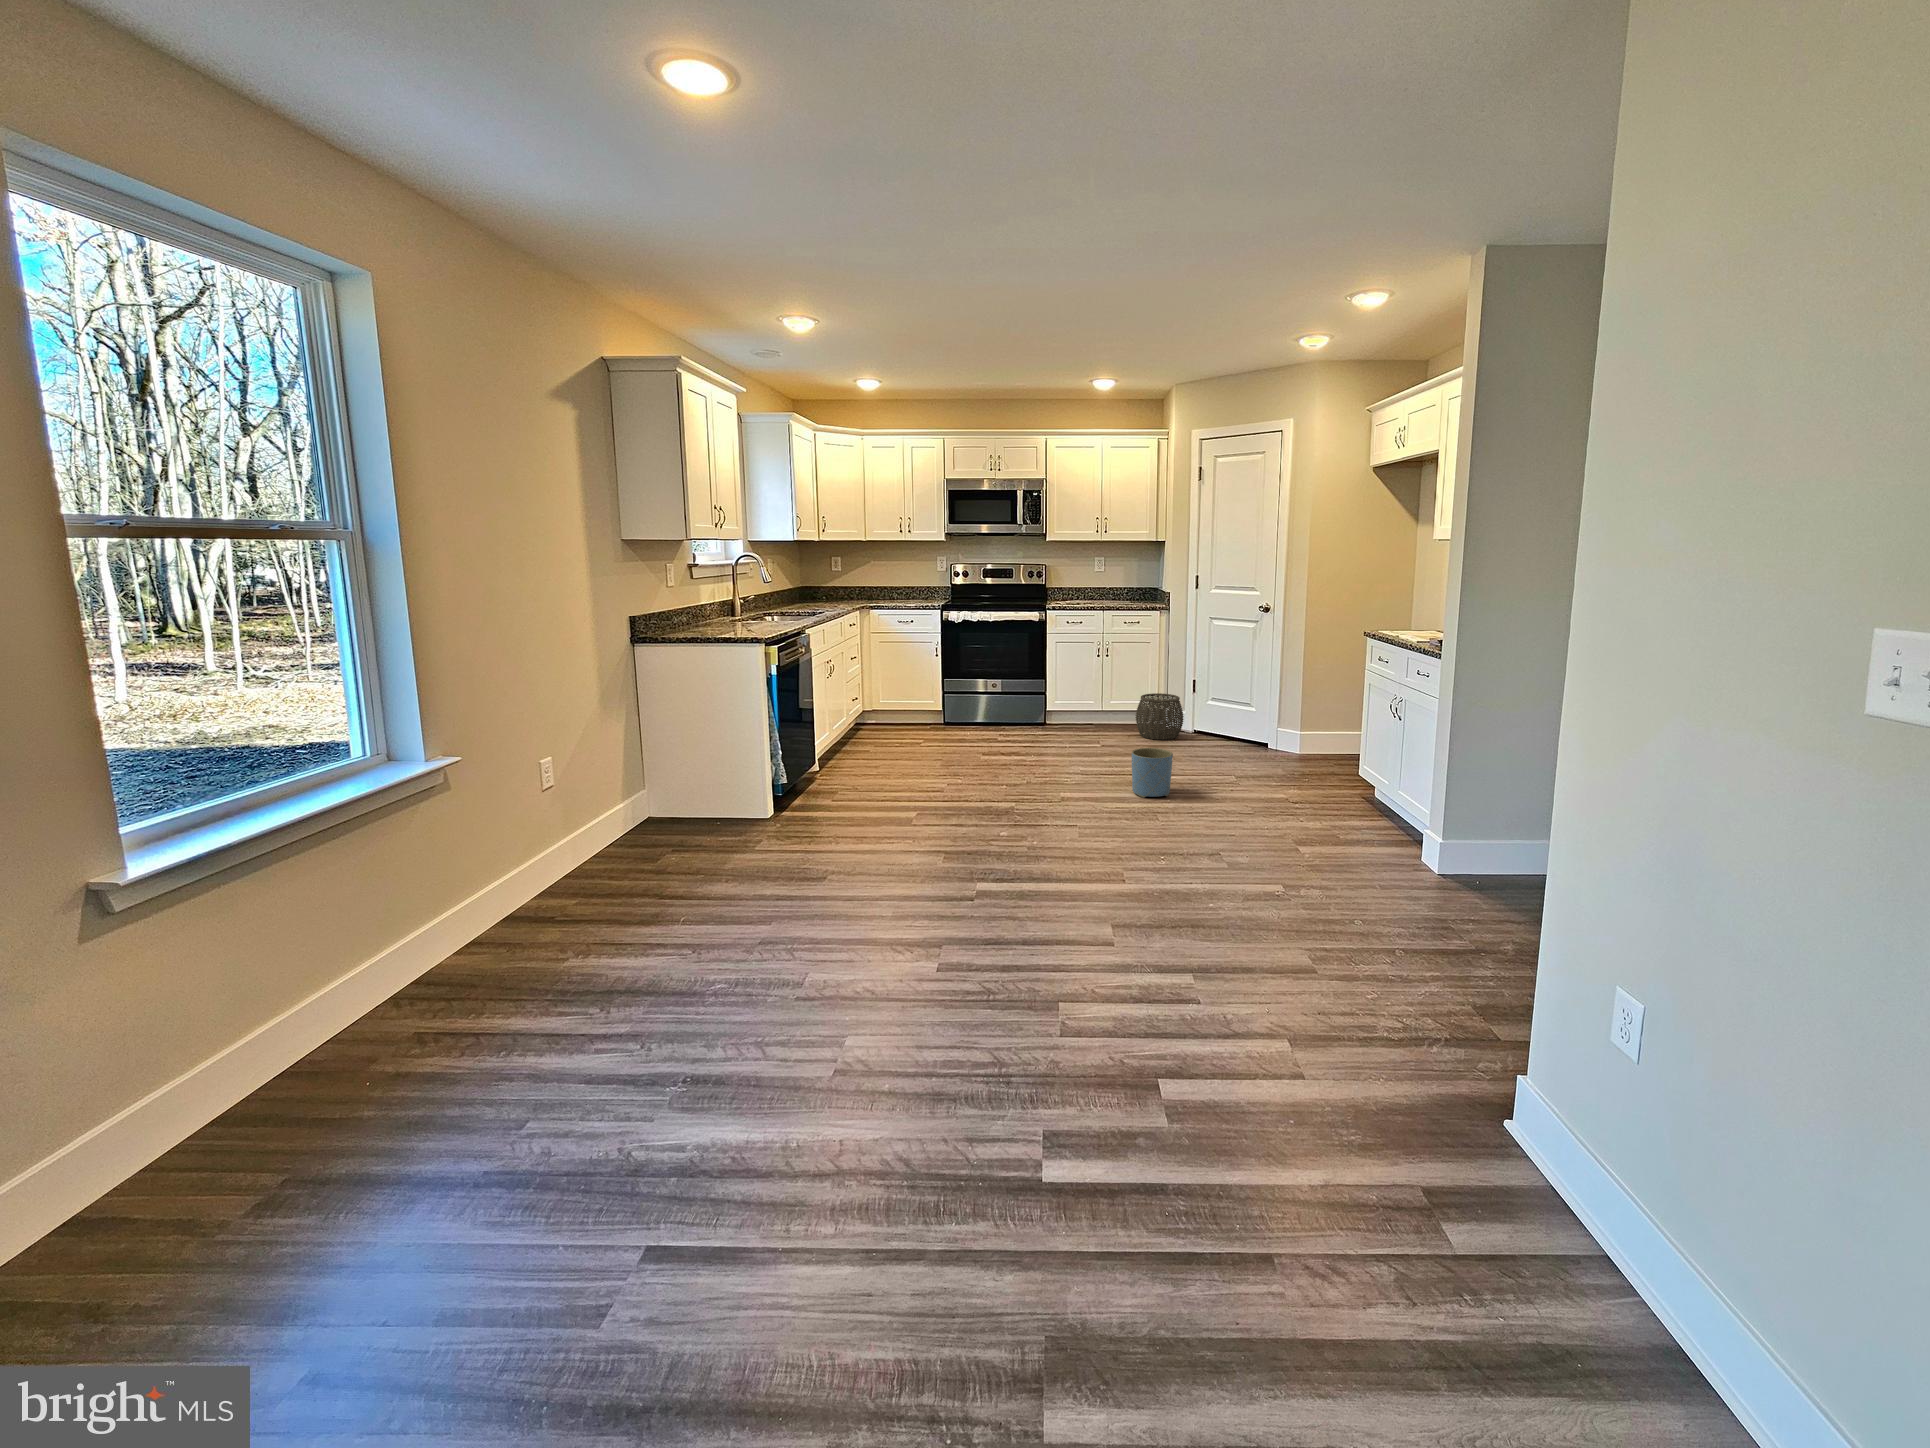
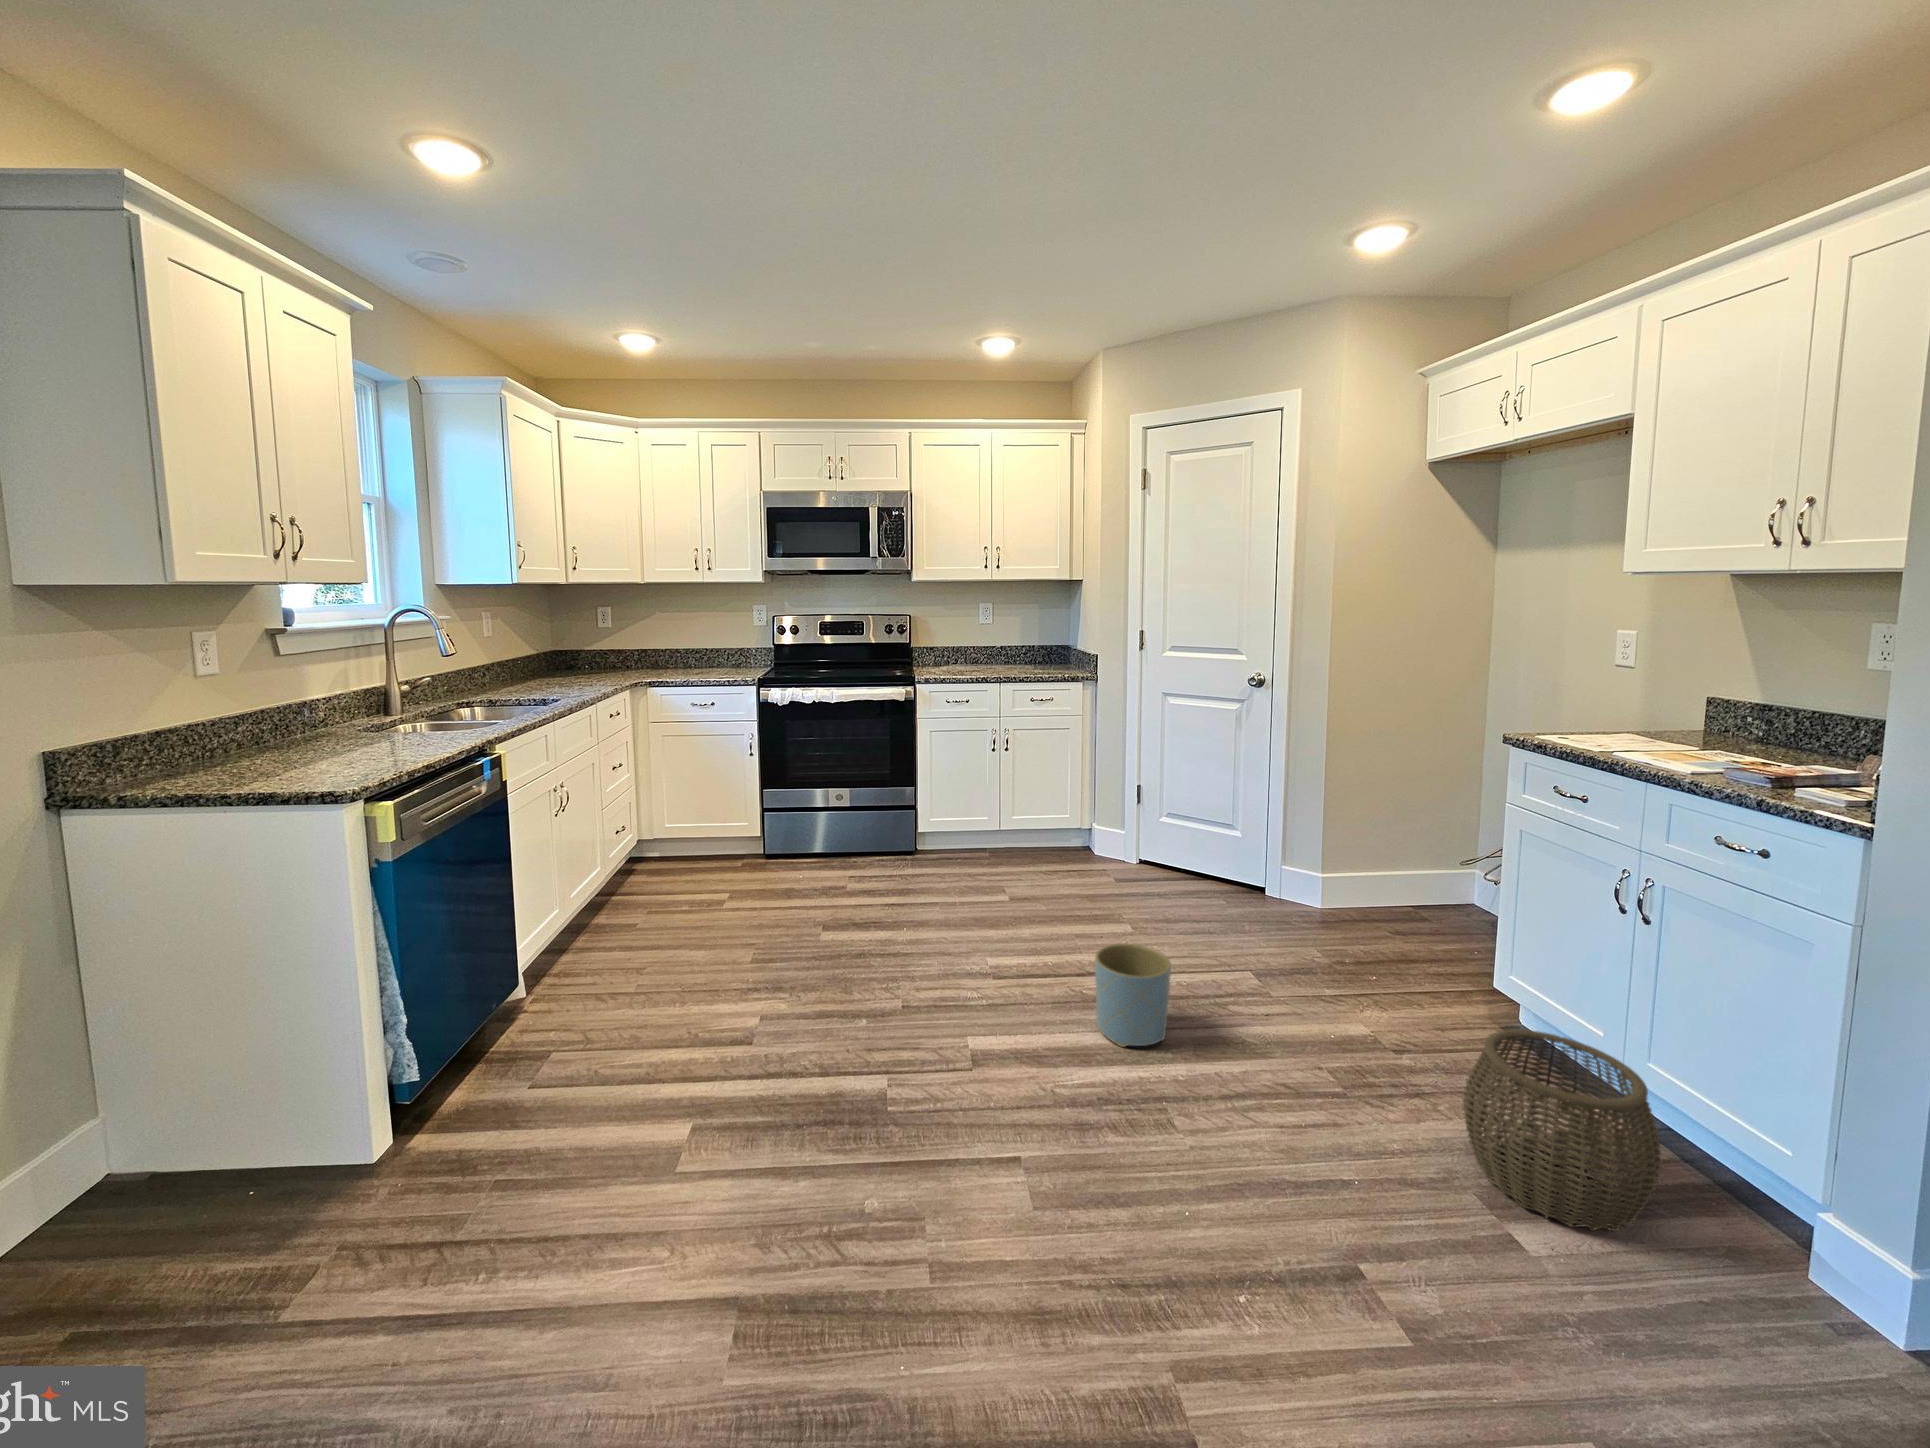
woven basket: present [1135,693,1184,740] -> present [1463,1030,1662,1231]

